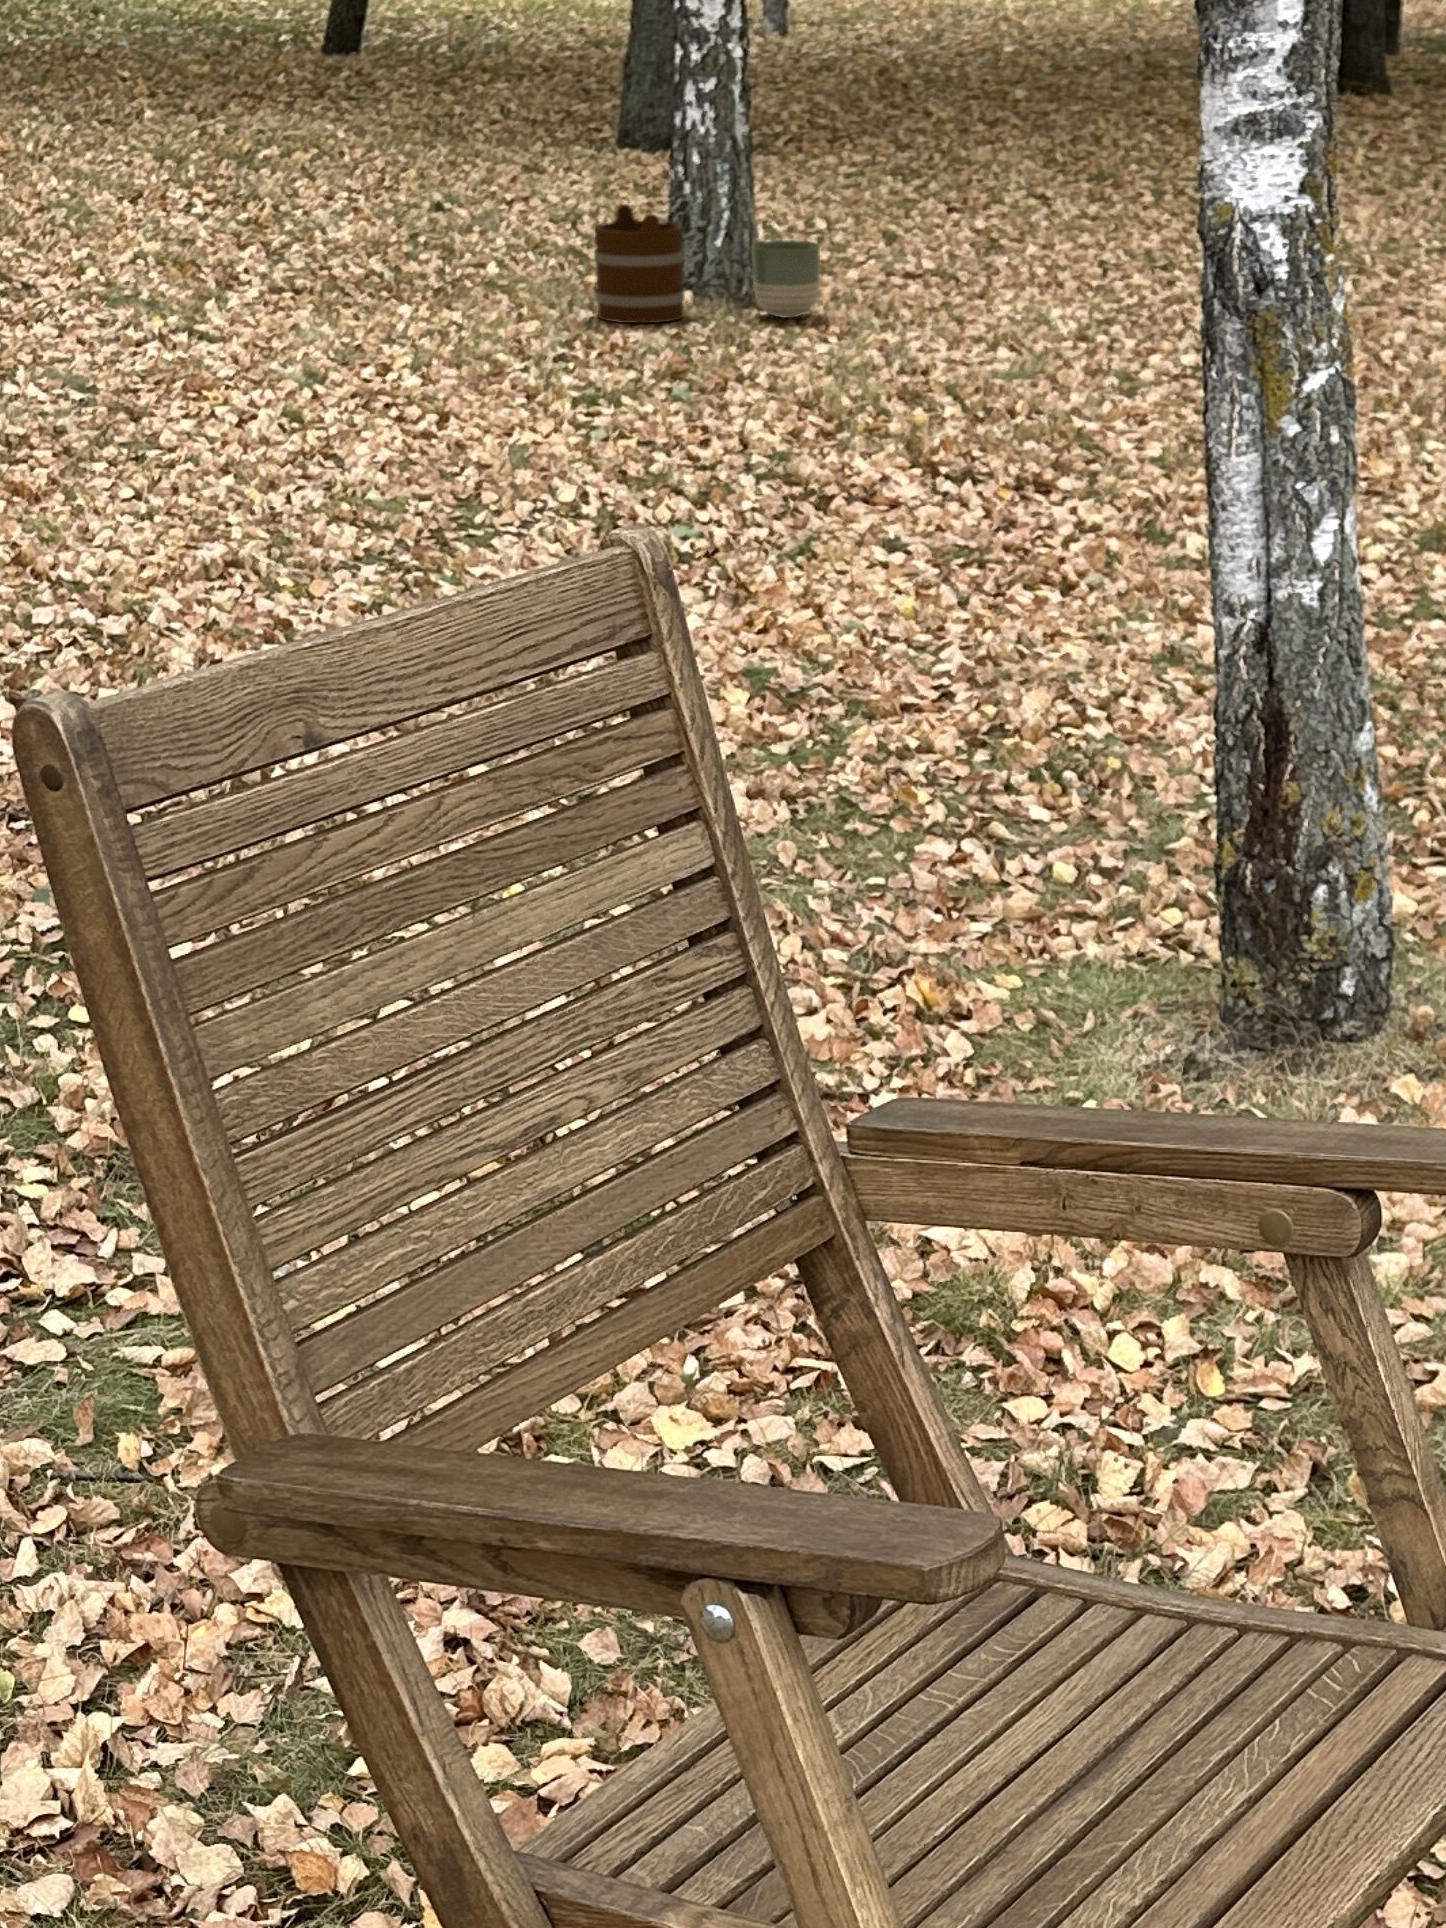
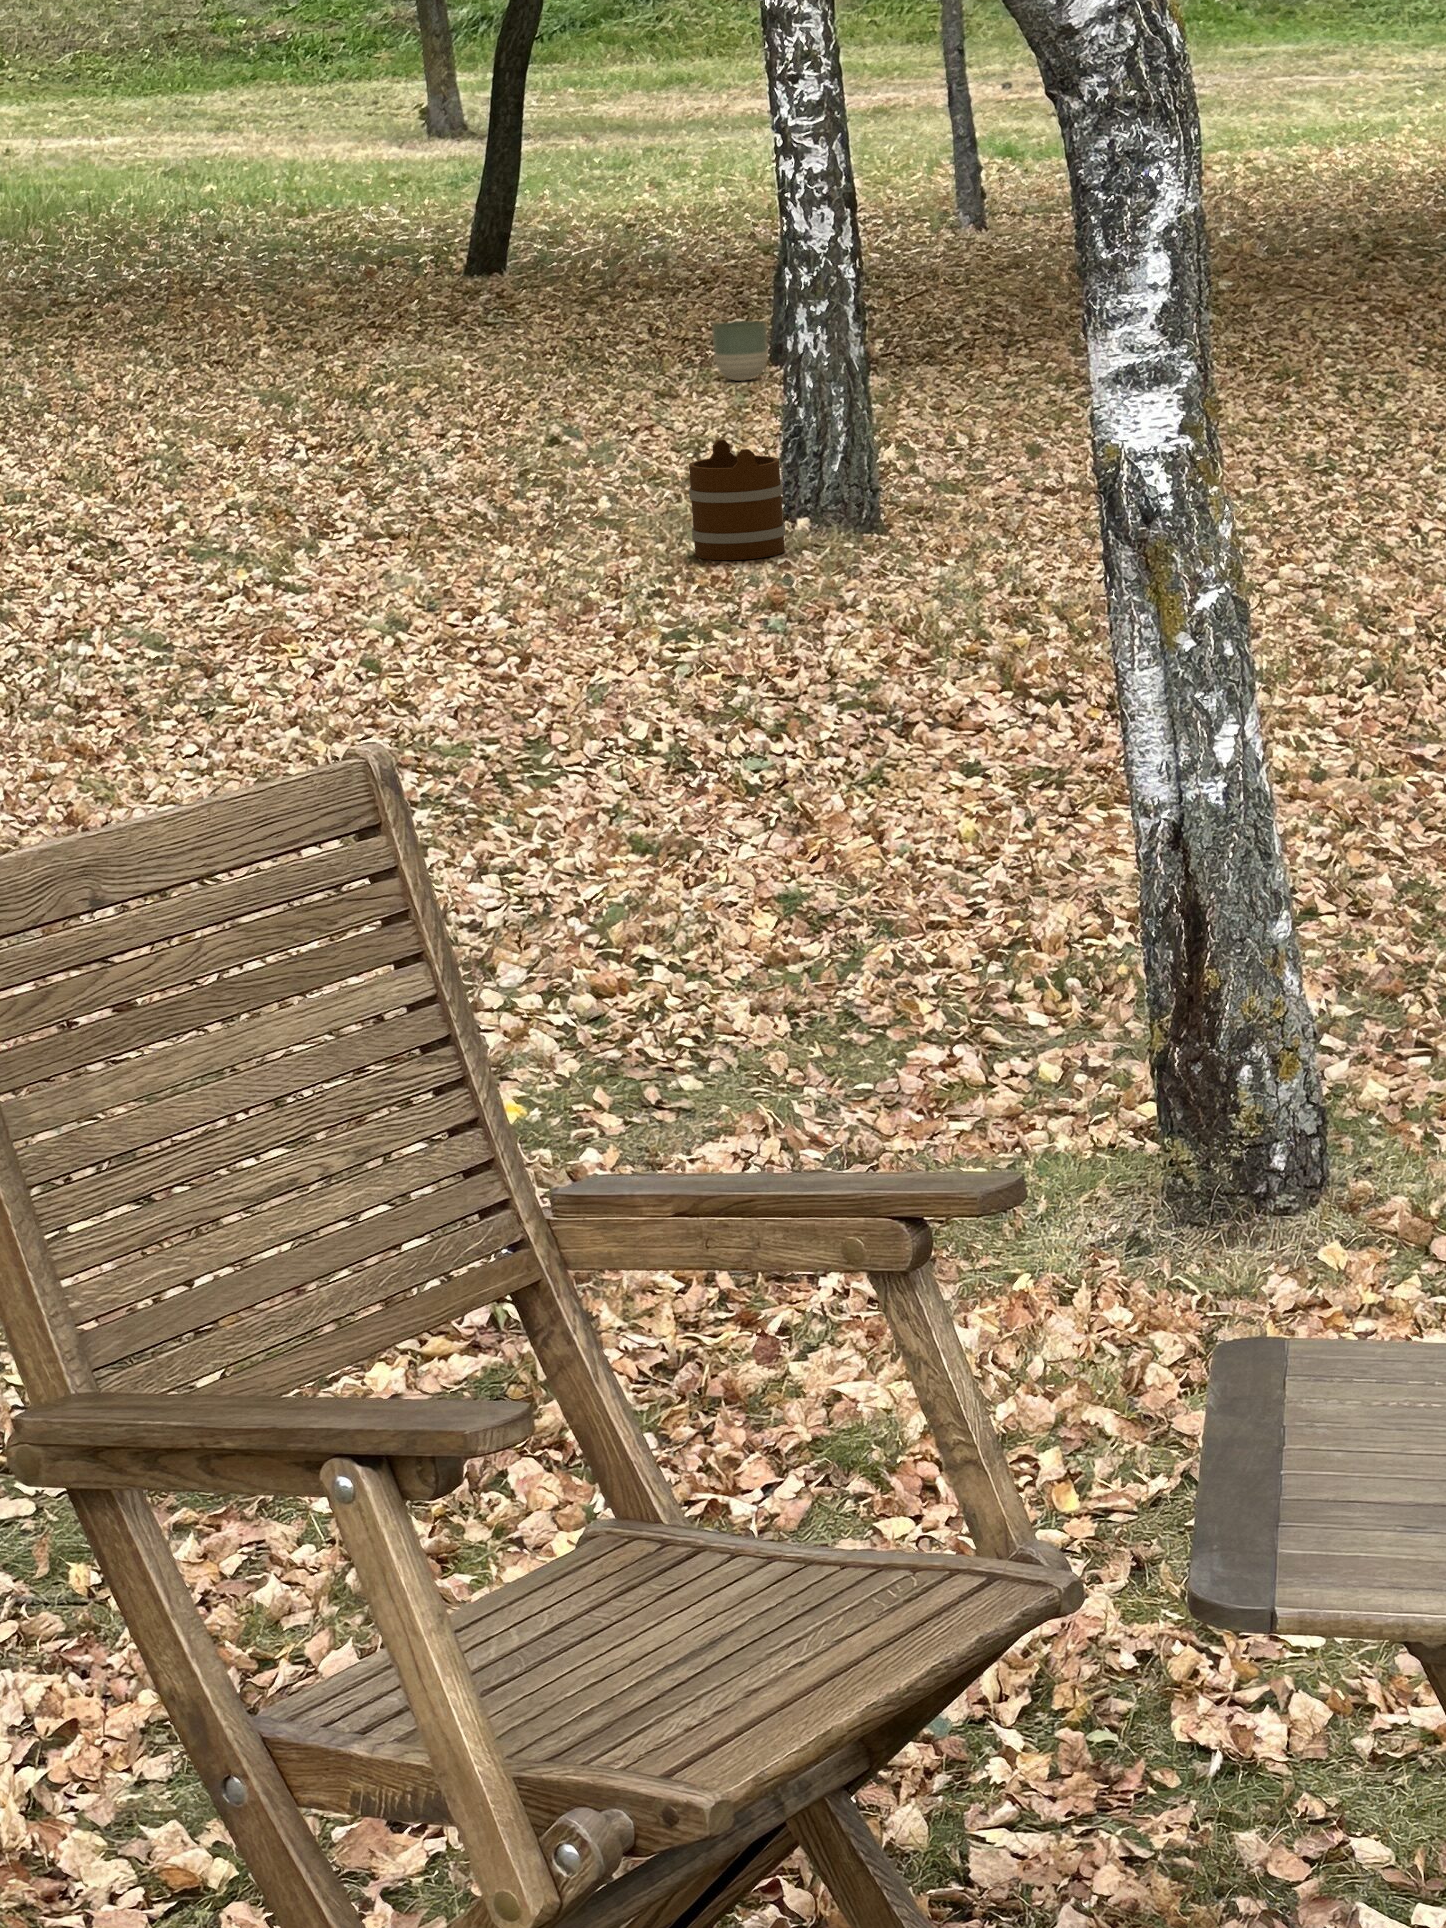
planter: present [752,240,820,318] -> present [712,321,768,381]

